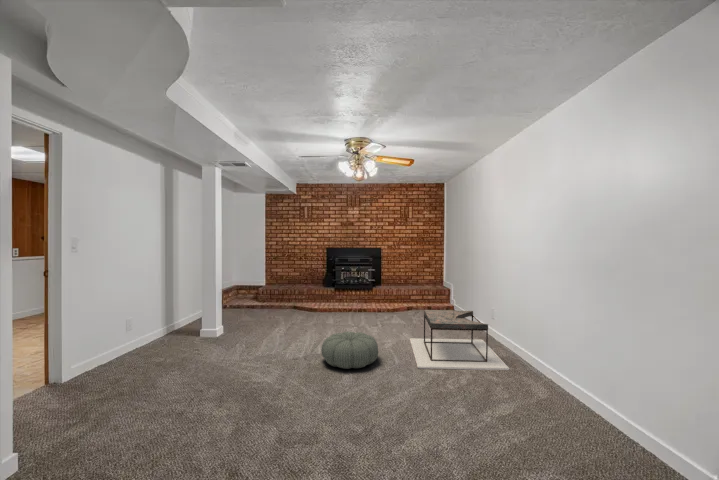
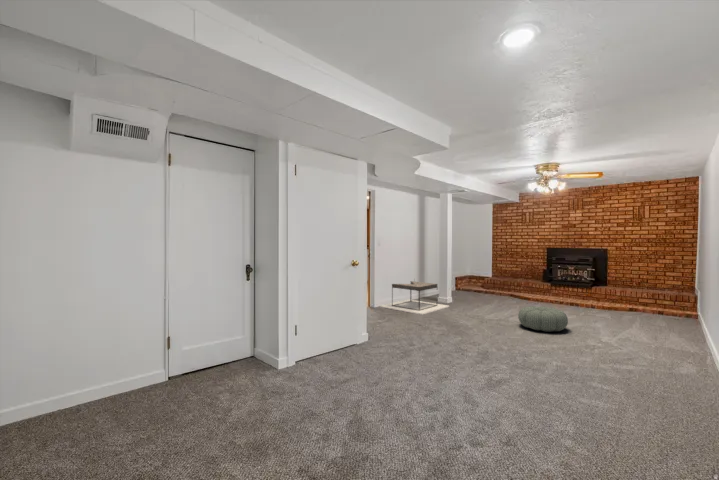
coffee table: present [410,310,509,370] -> present [380,281,449,315]

